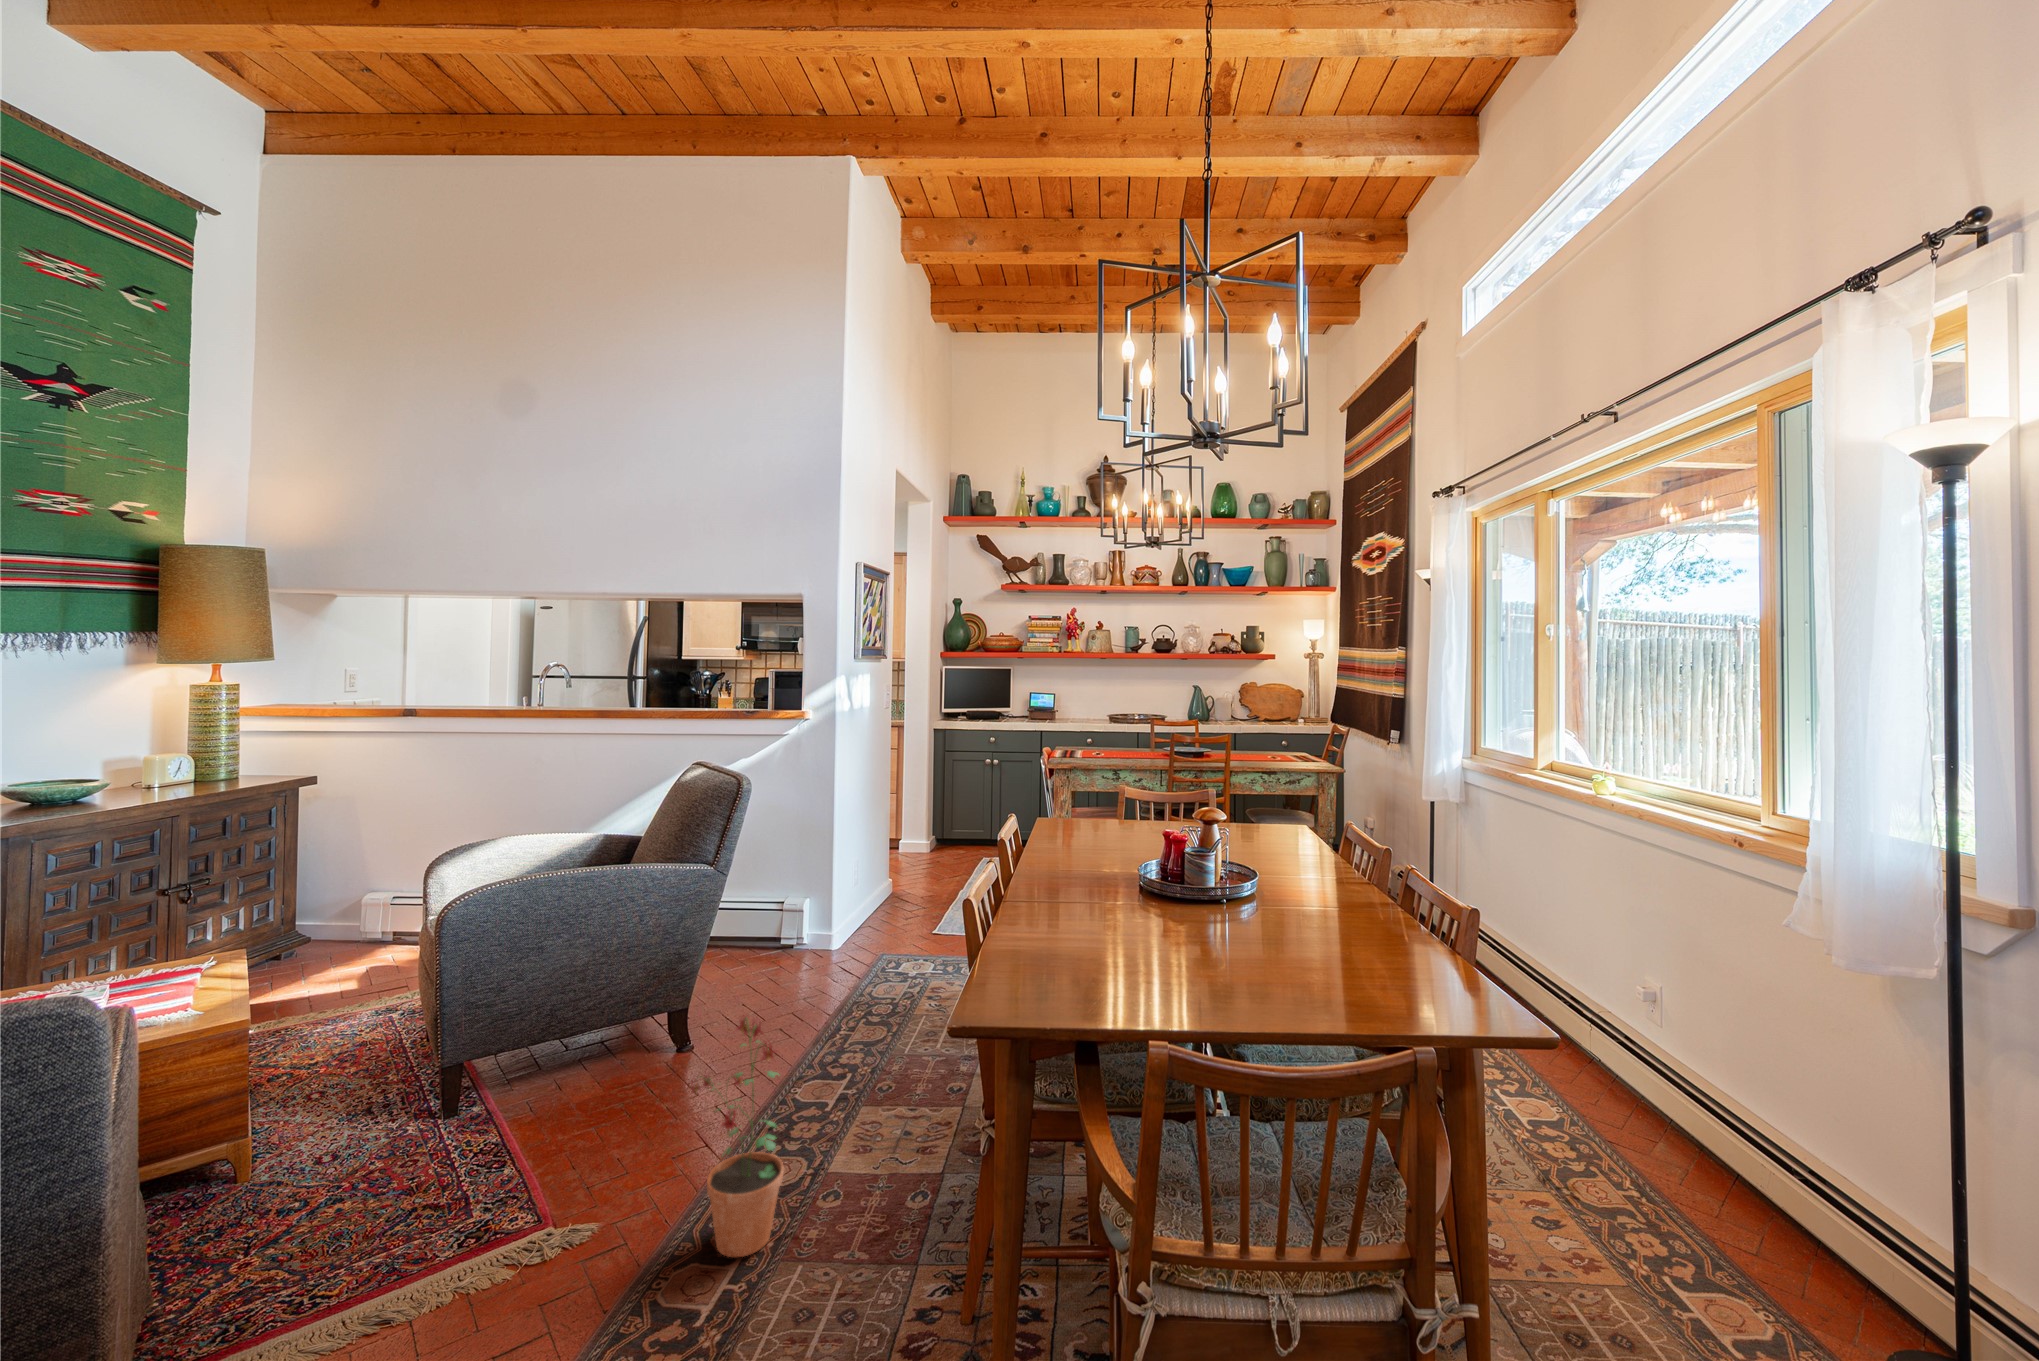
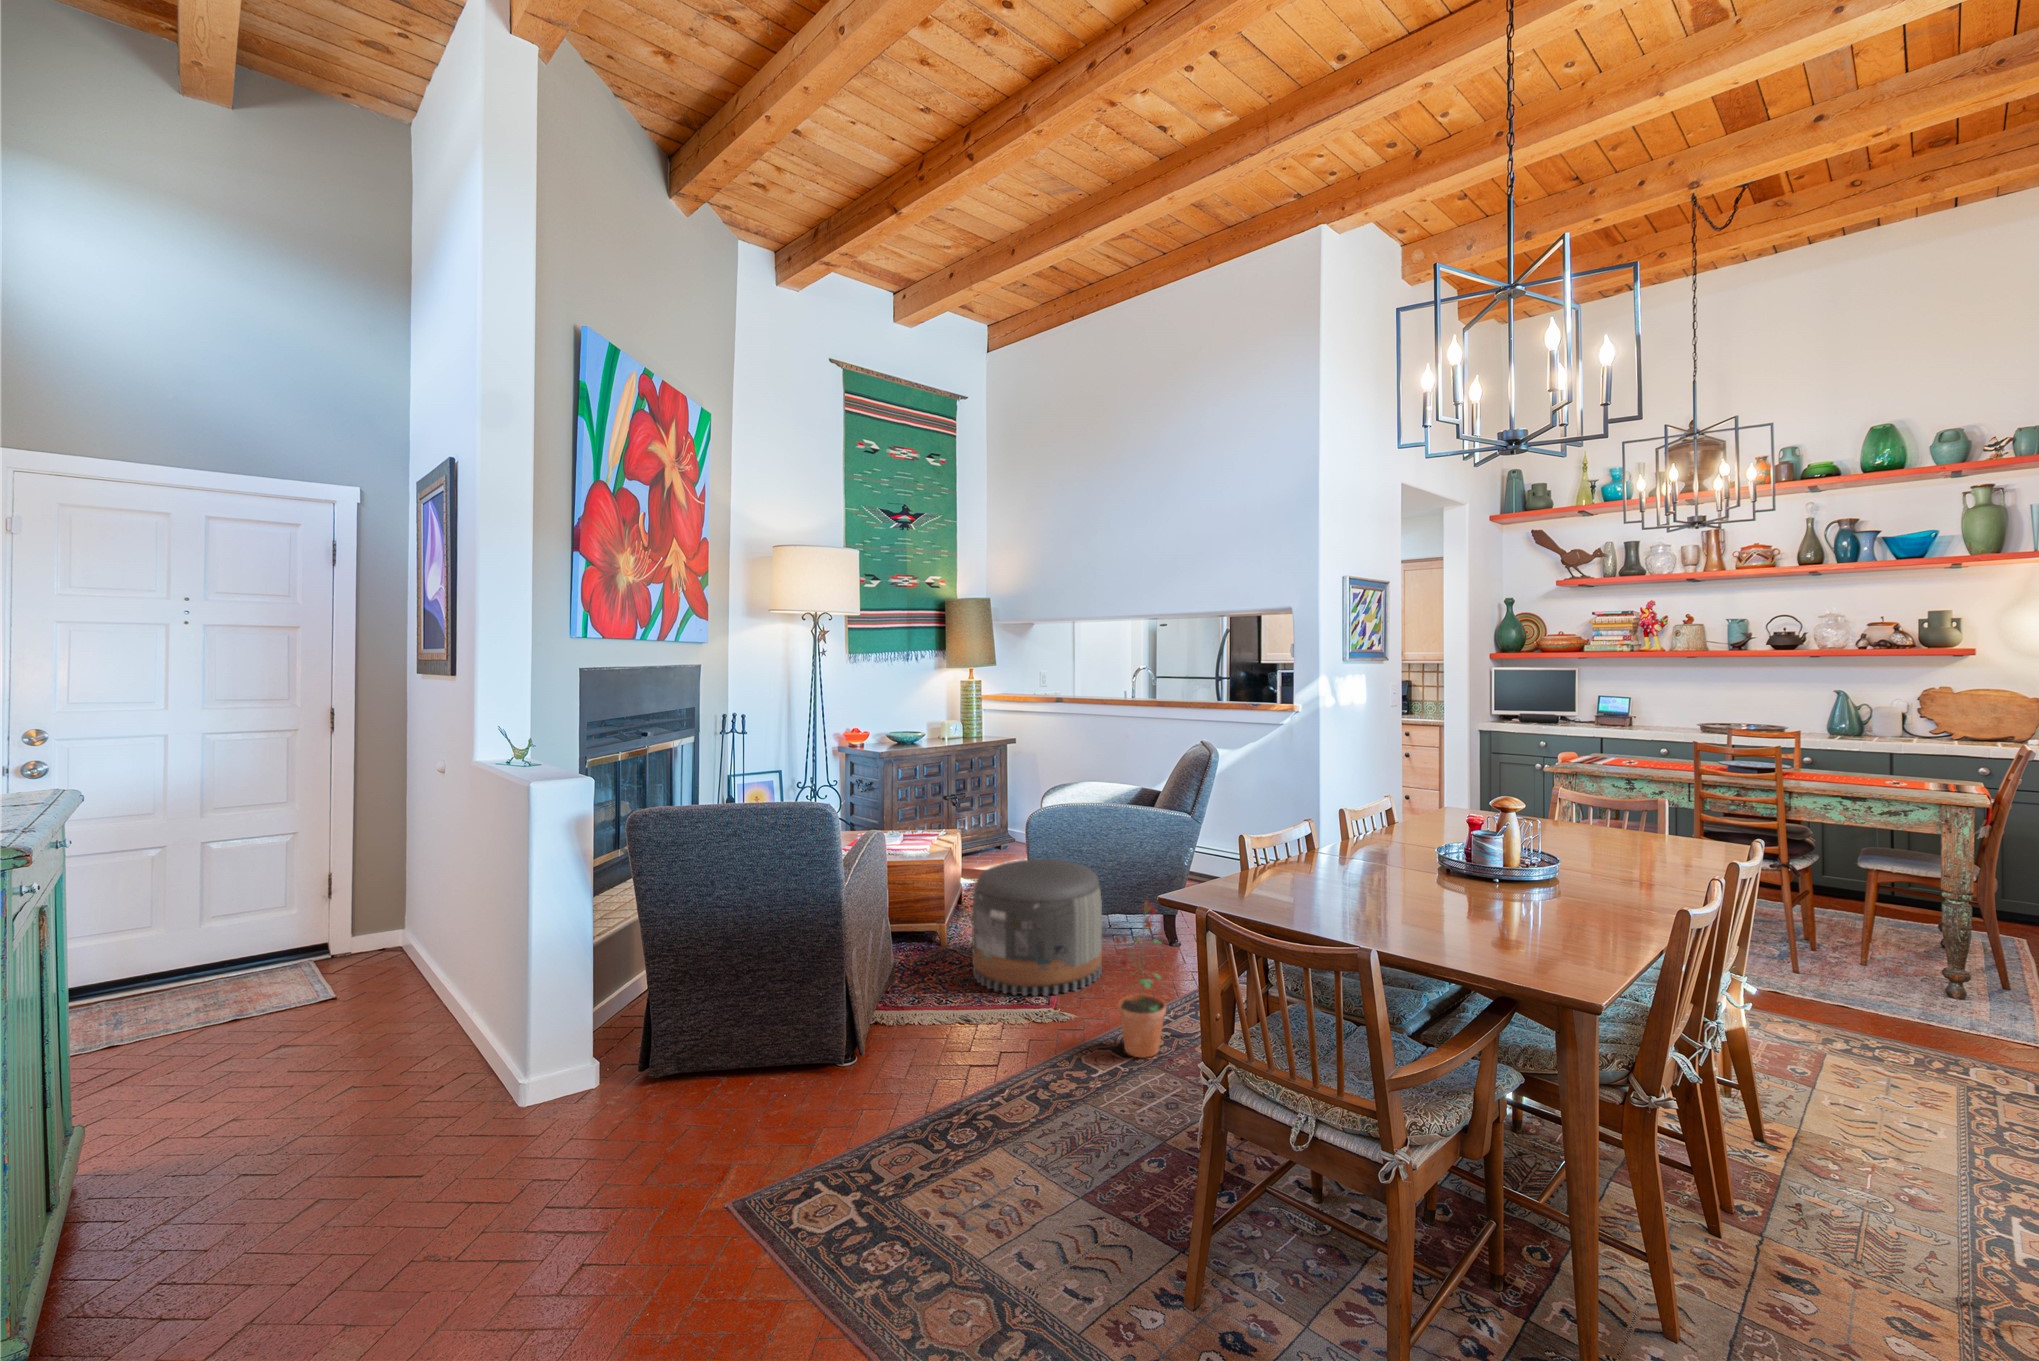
pouf: none [347,971,602,1230] -> present [972,859,1102,996]

